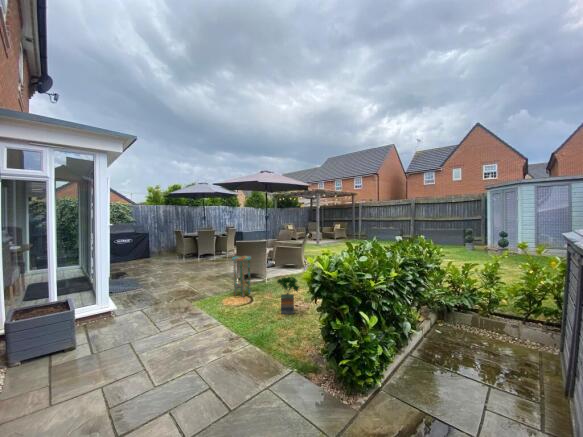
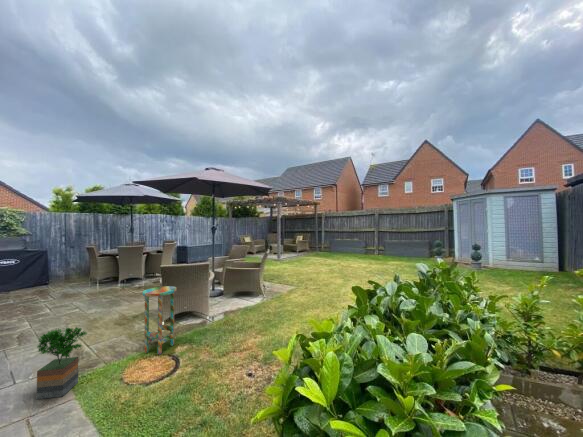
potted tree: present [277,277,299,314] -> present [36,327,87,399]

